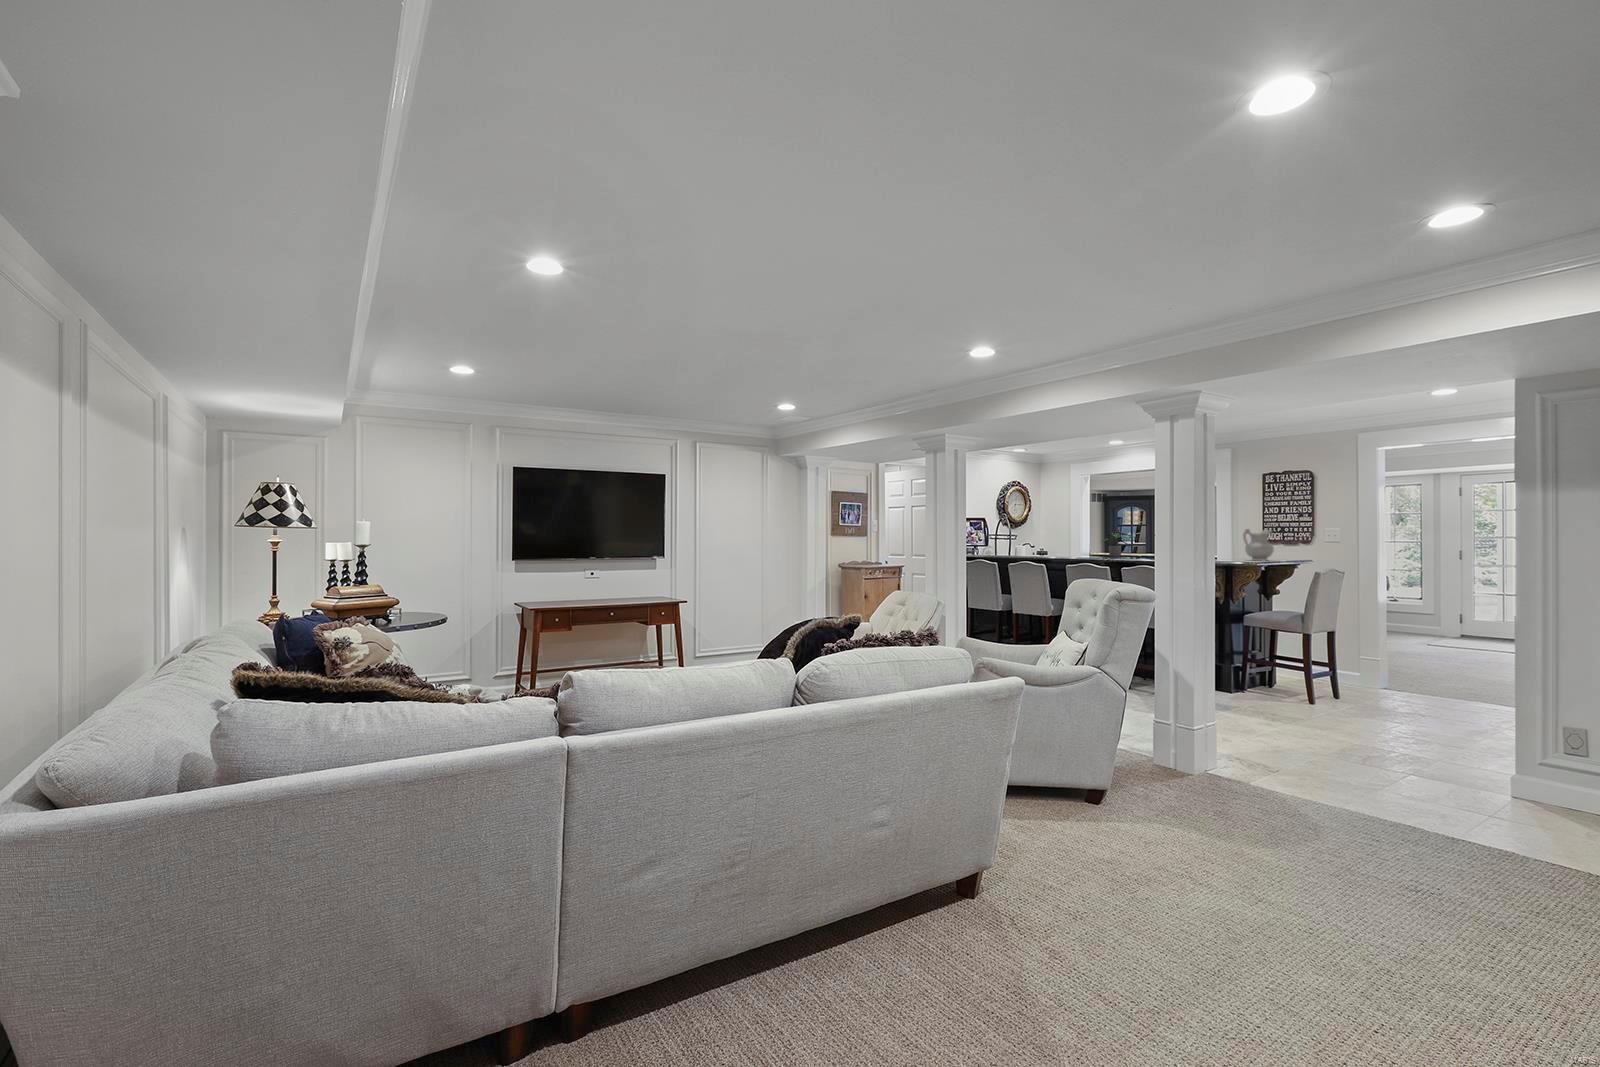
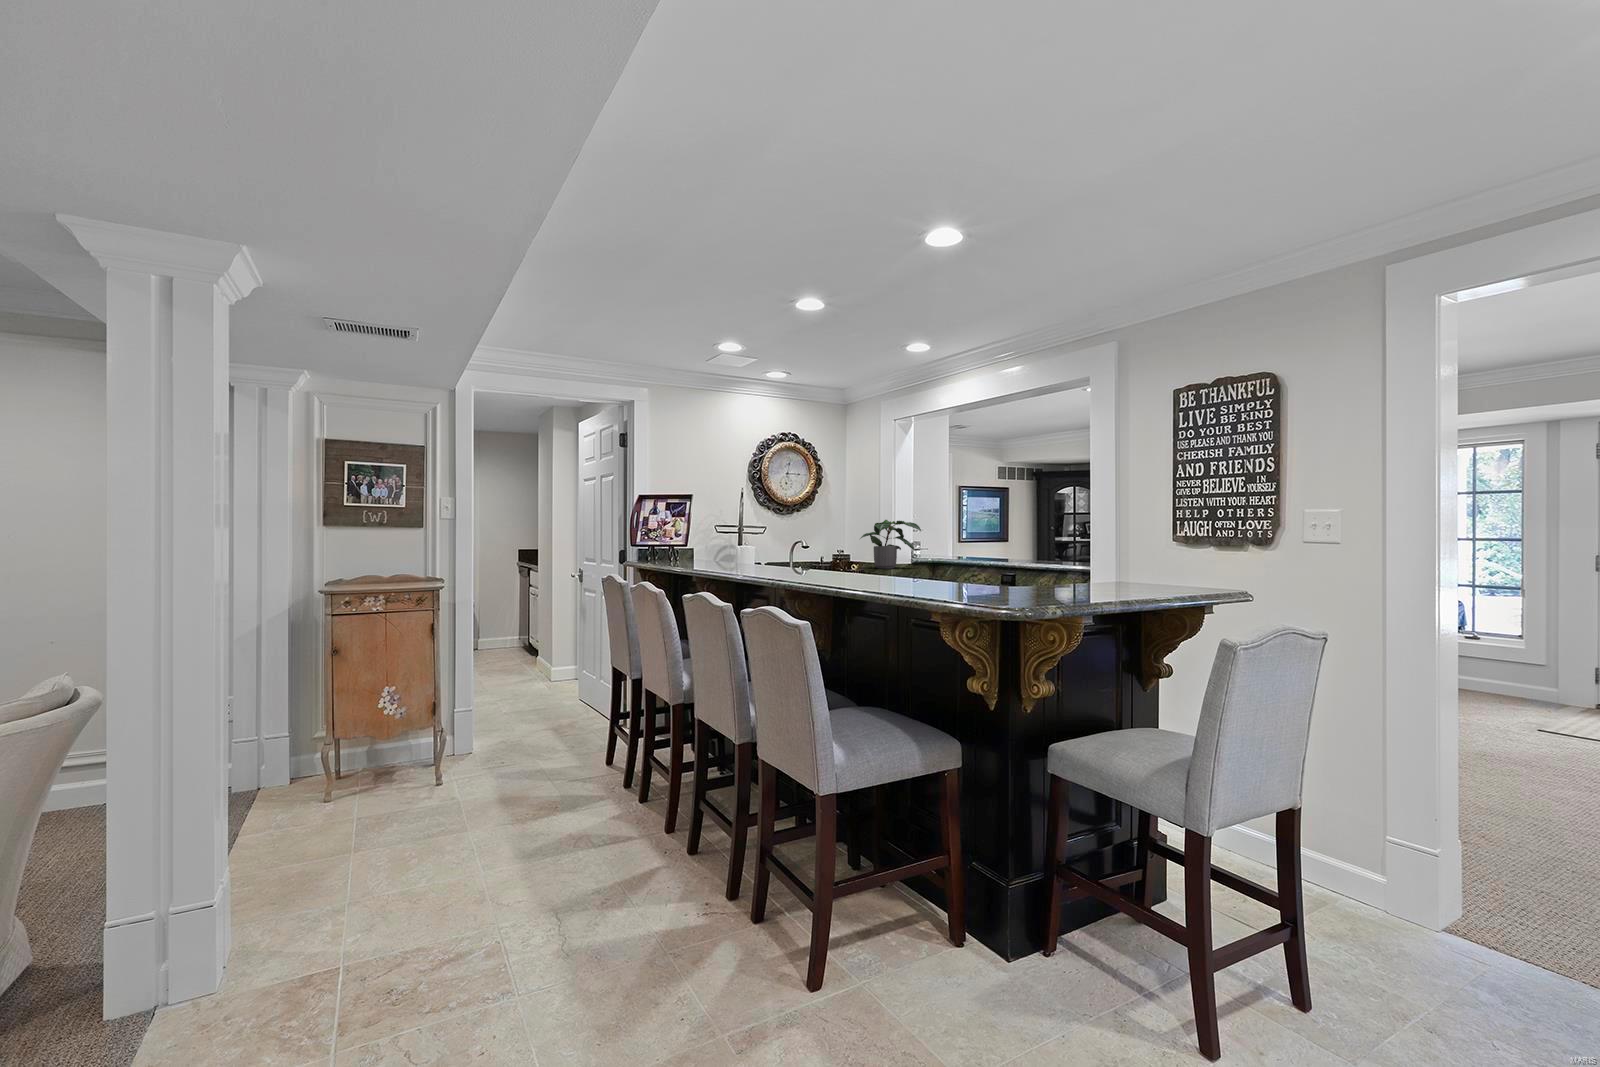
ceramic pitcher: present [1243,529,1274,560] -> none [1049,506,1131,595]

